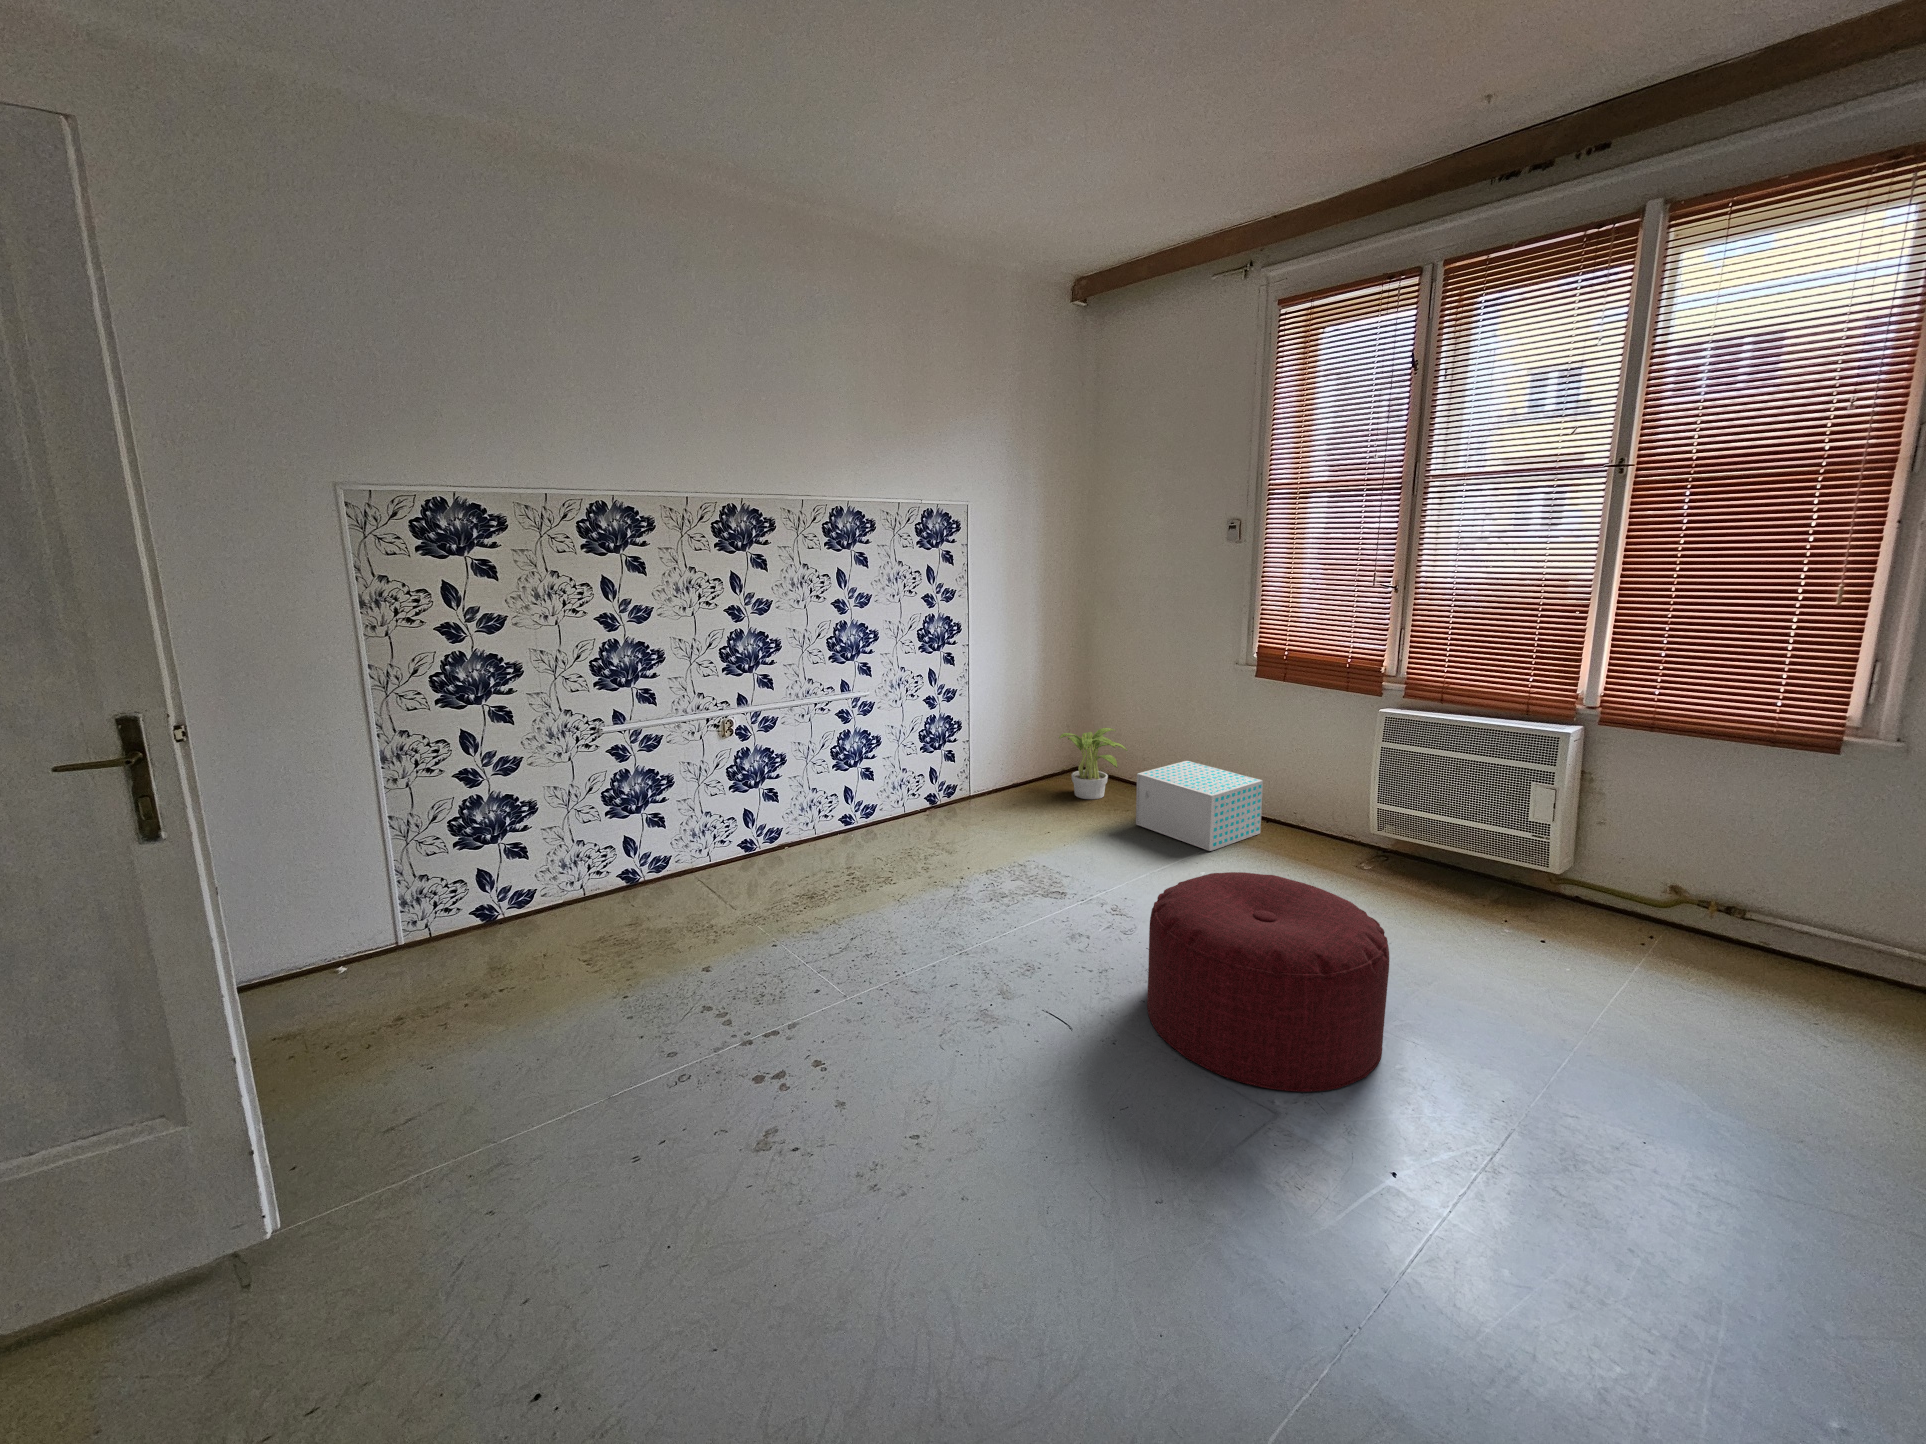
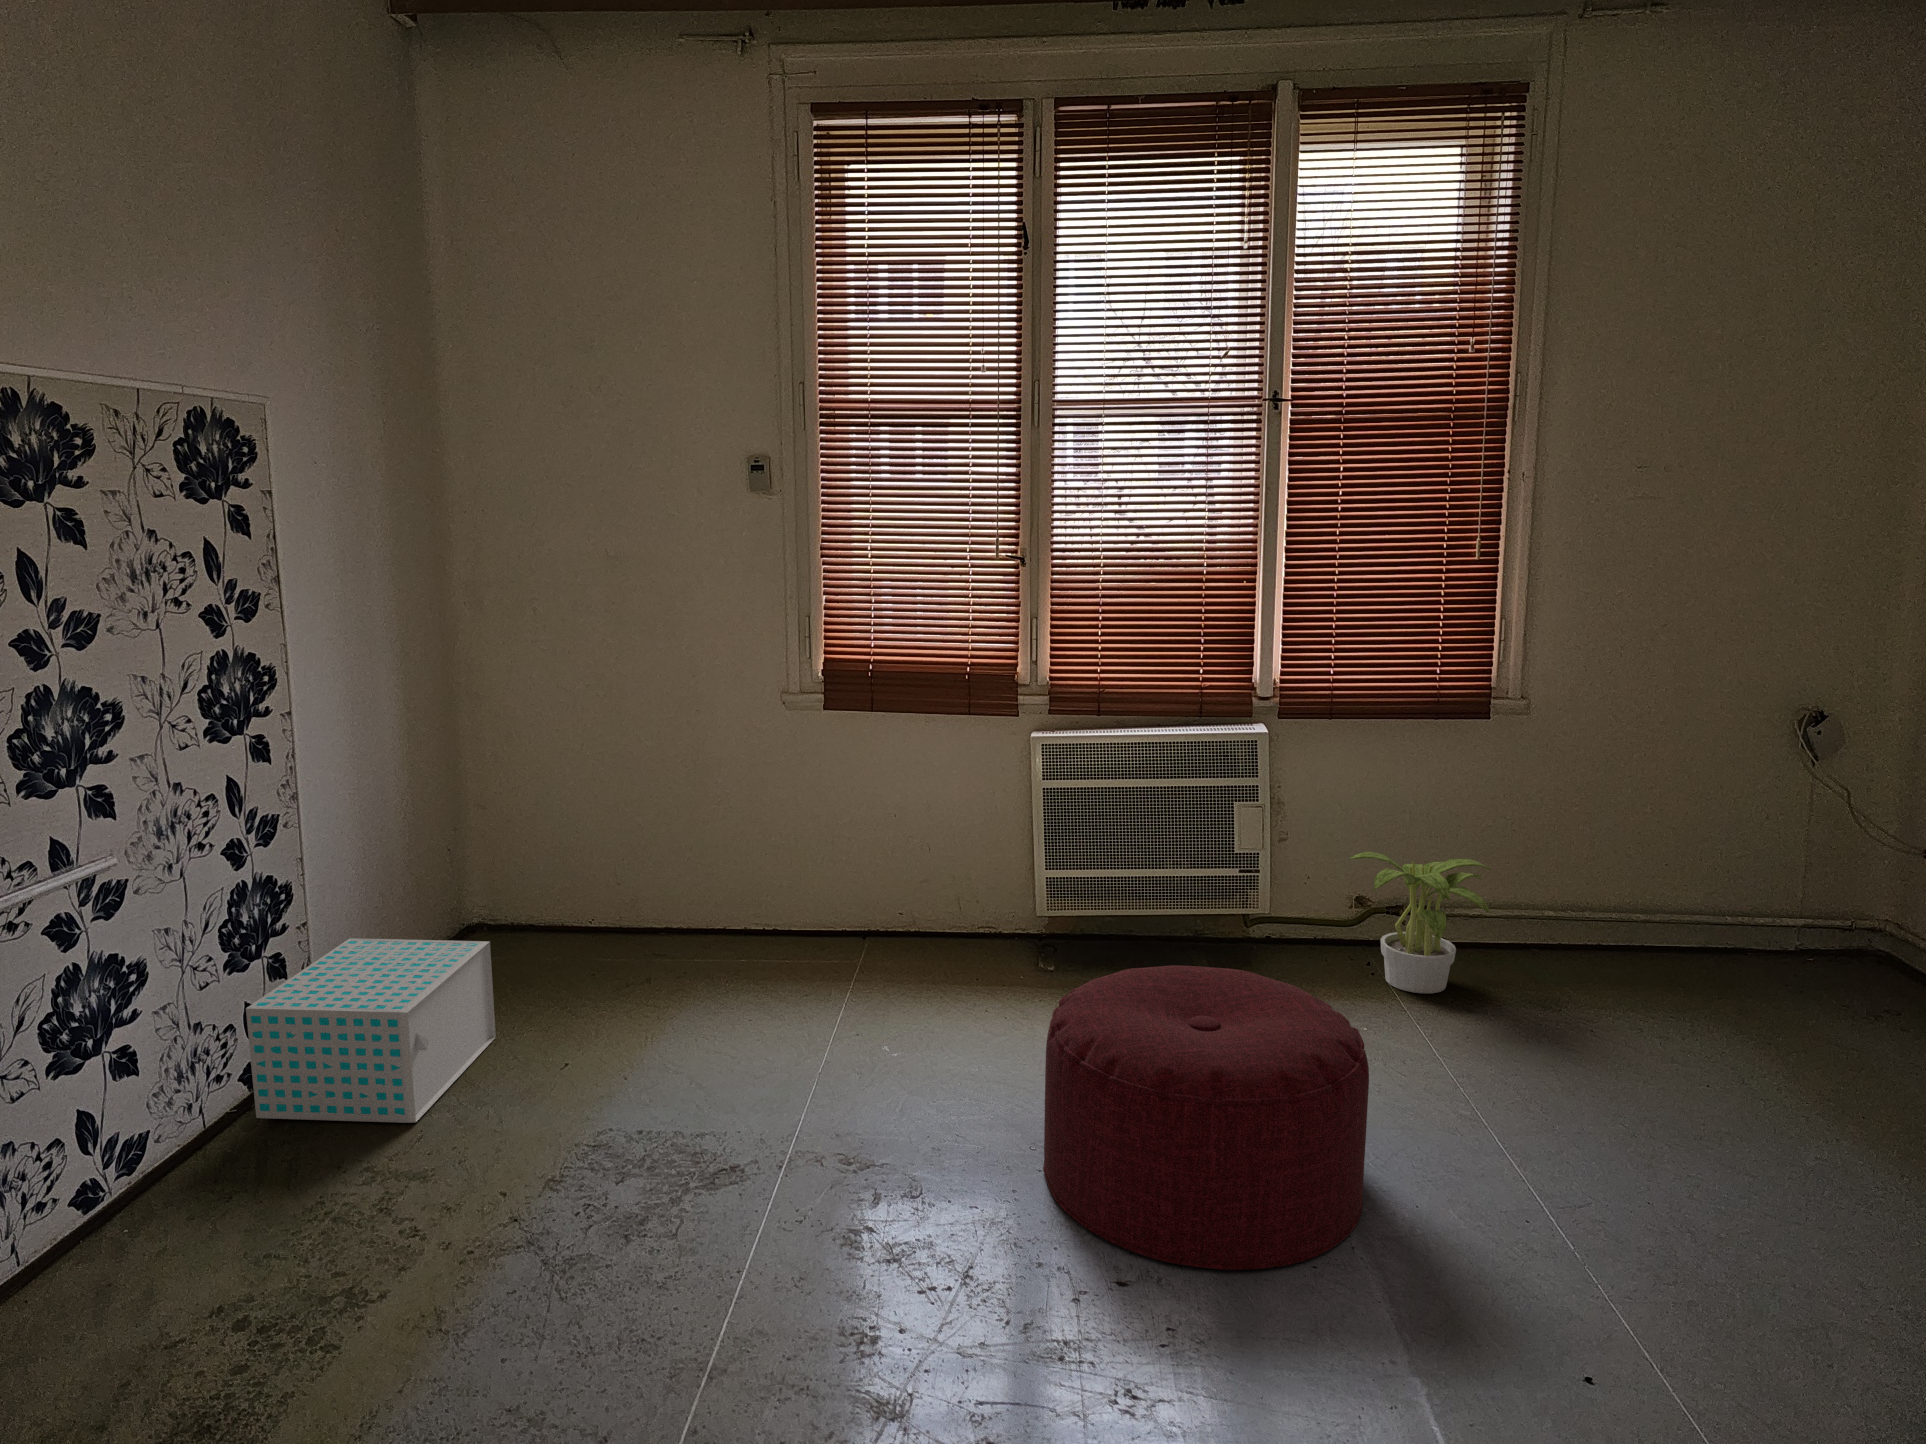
potted plant: present [1059,728,1127,799] -> present [1350,852,1491,993]
storage box: present [1136,761,1263,851] -> present [246,938,496,1123]

